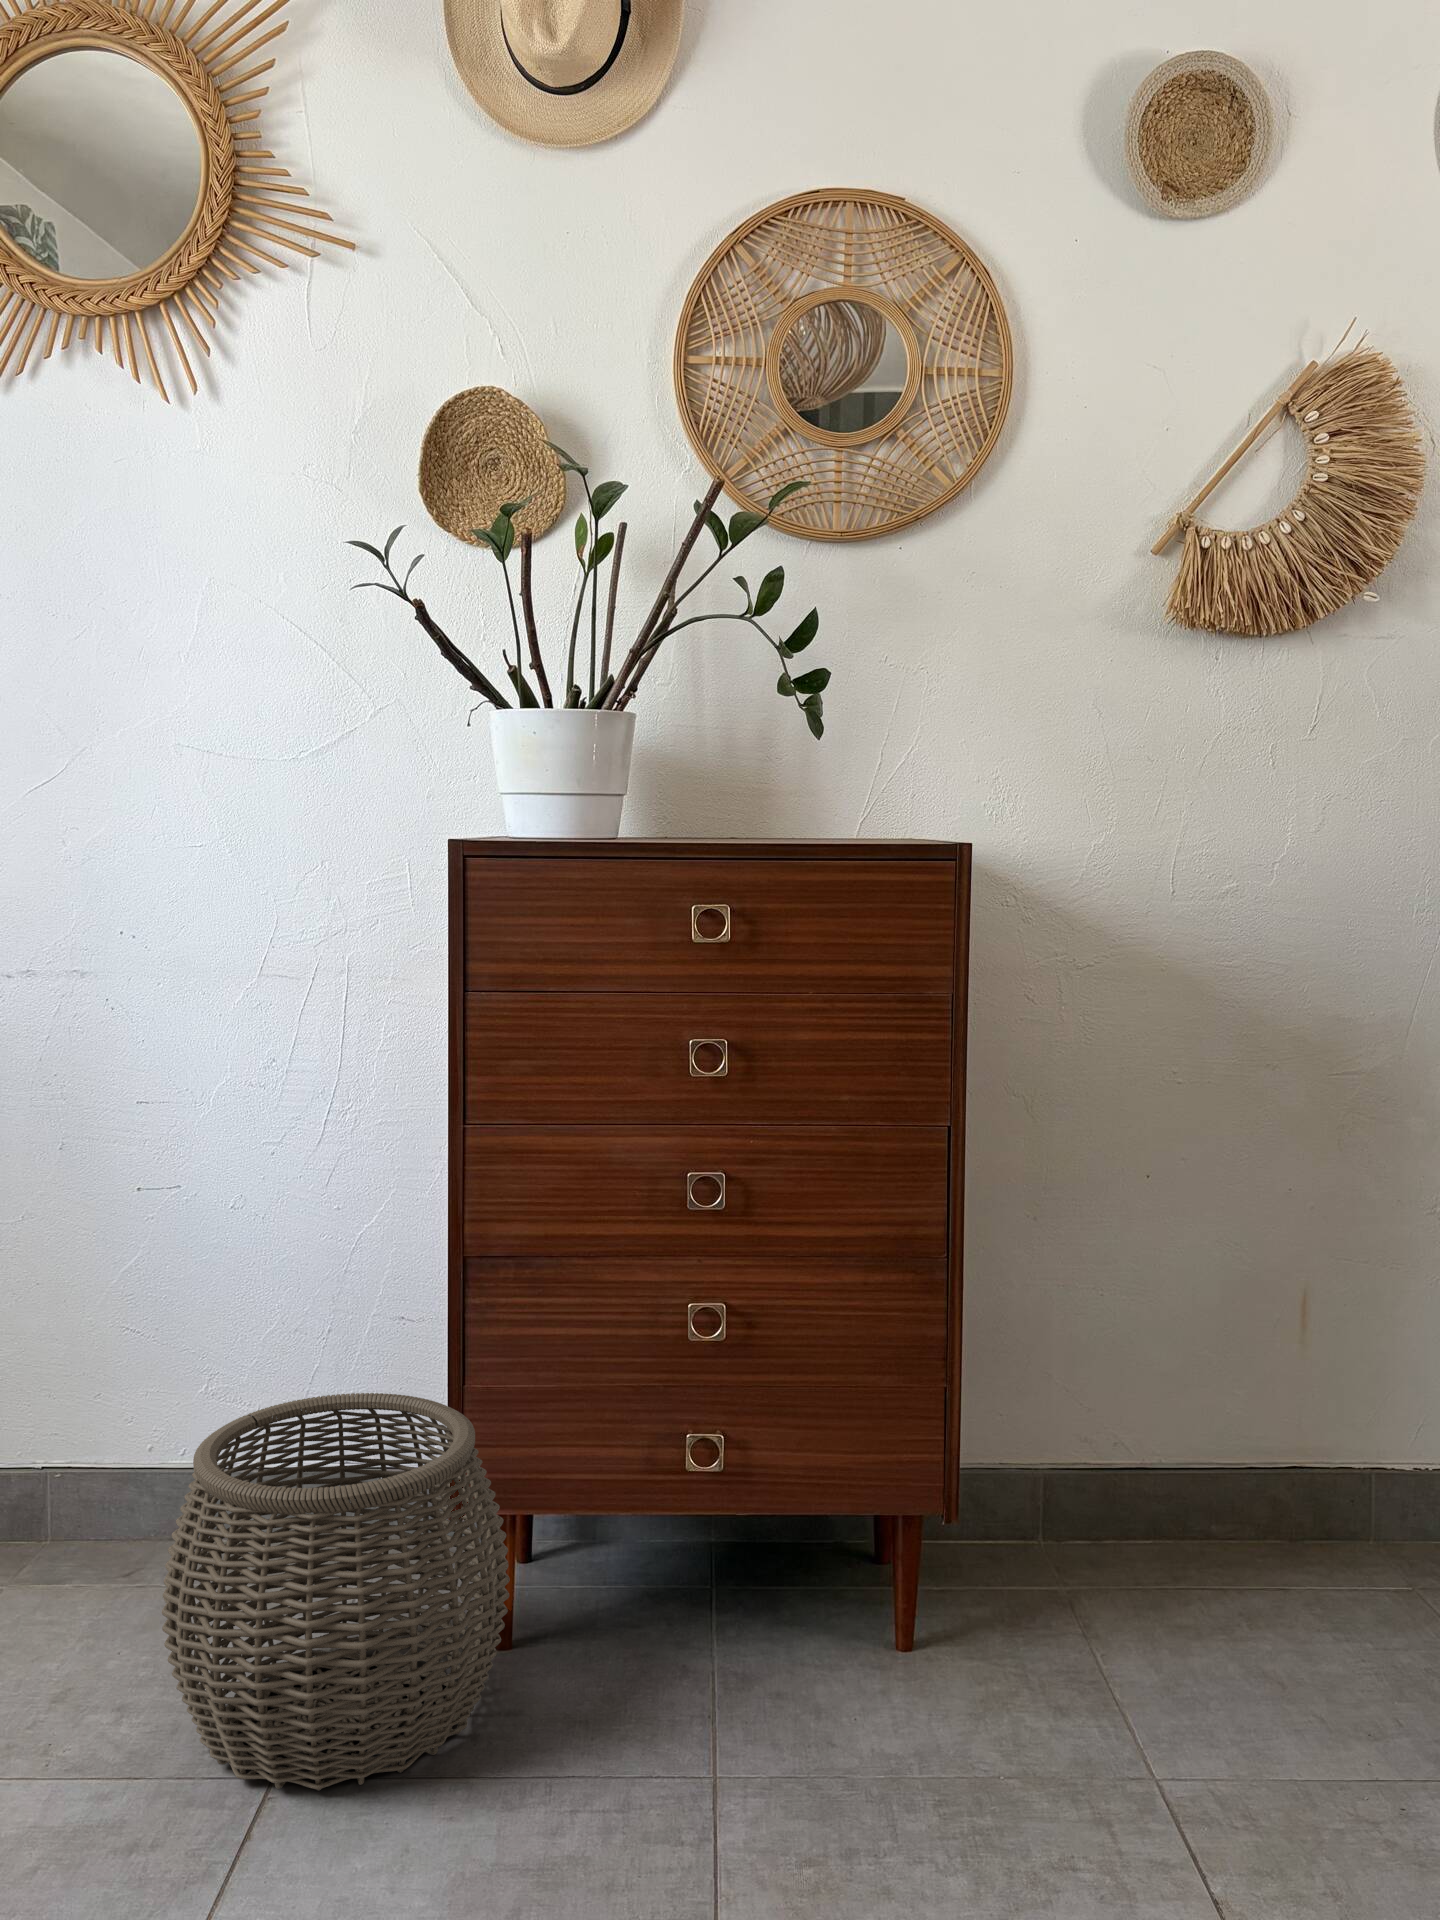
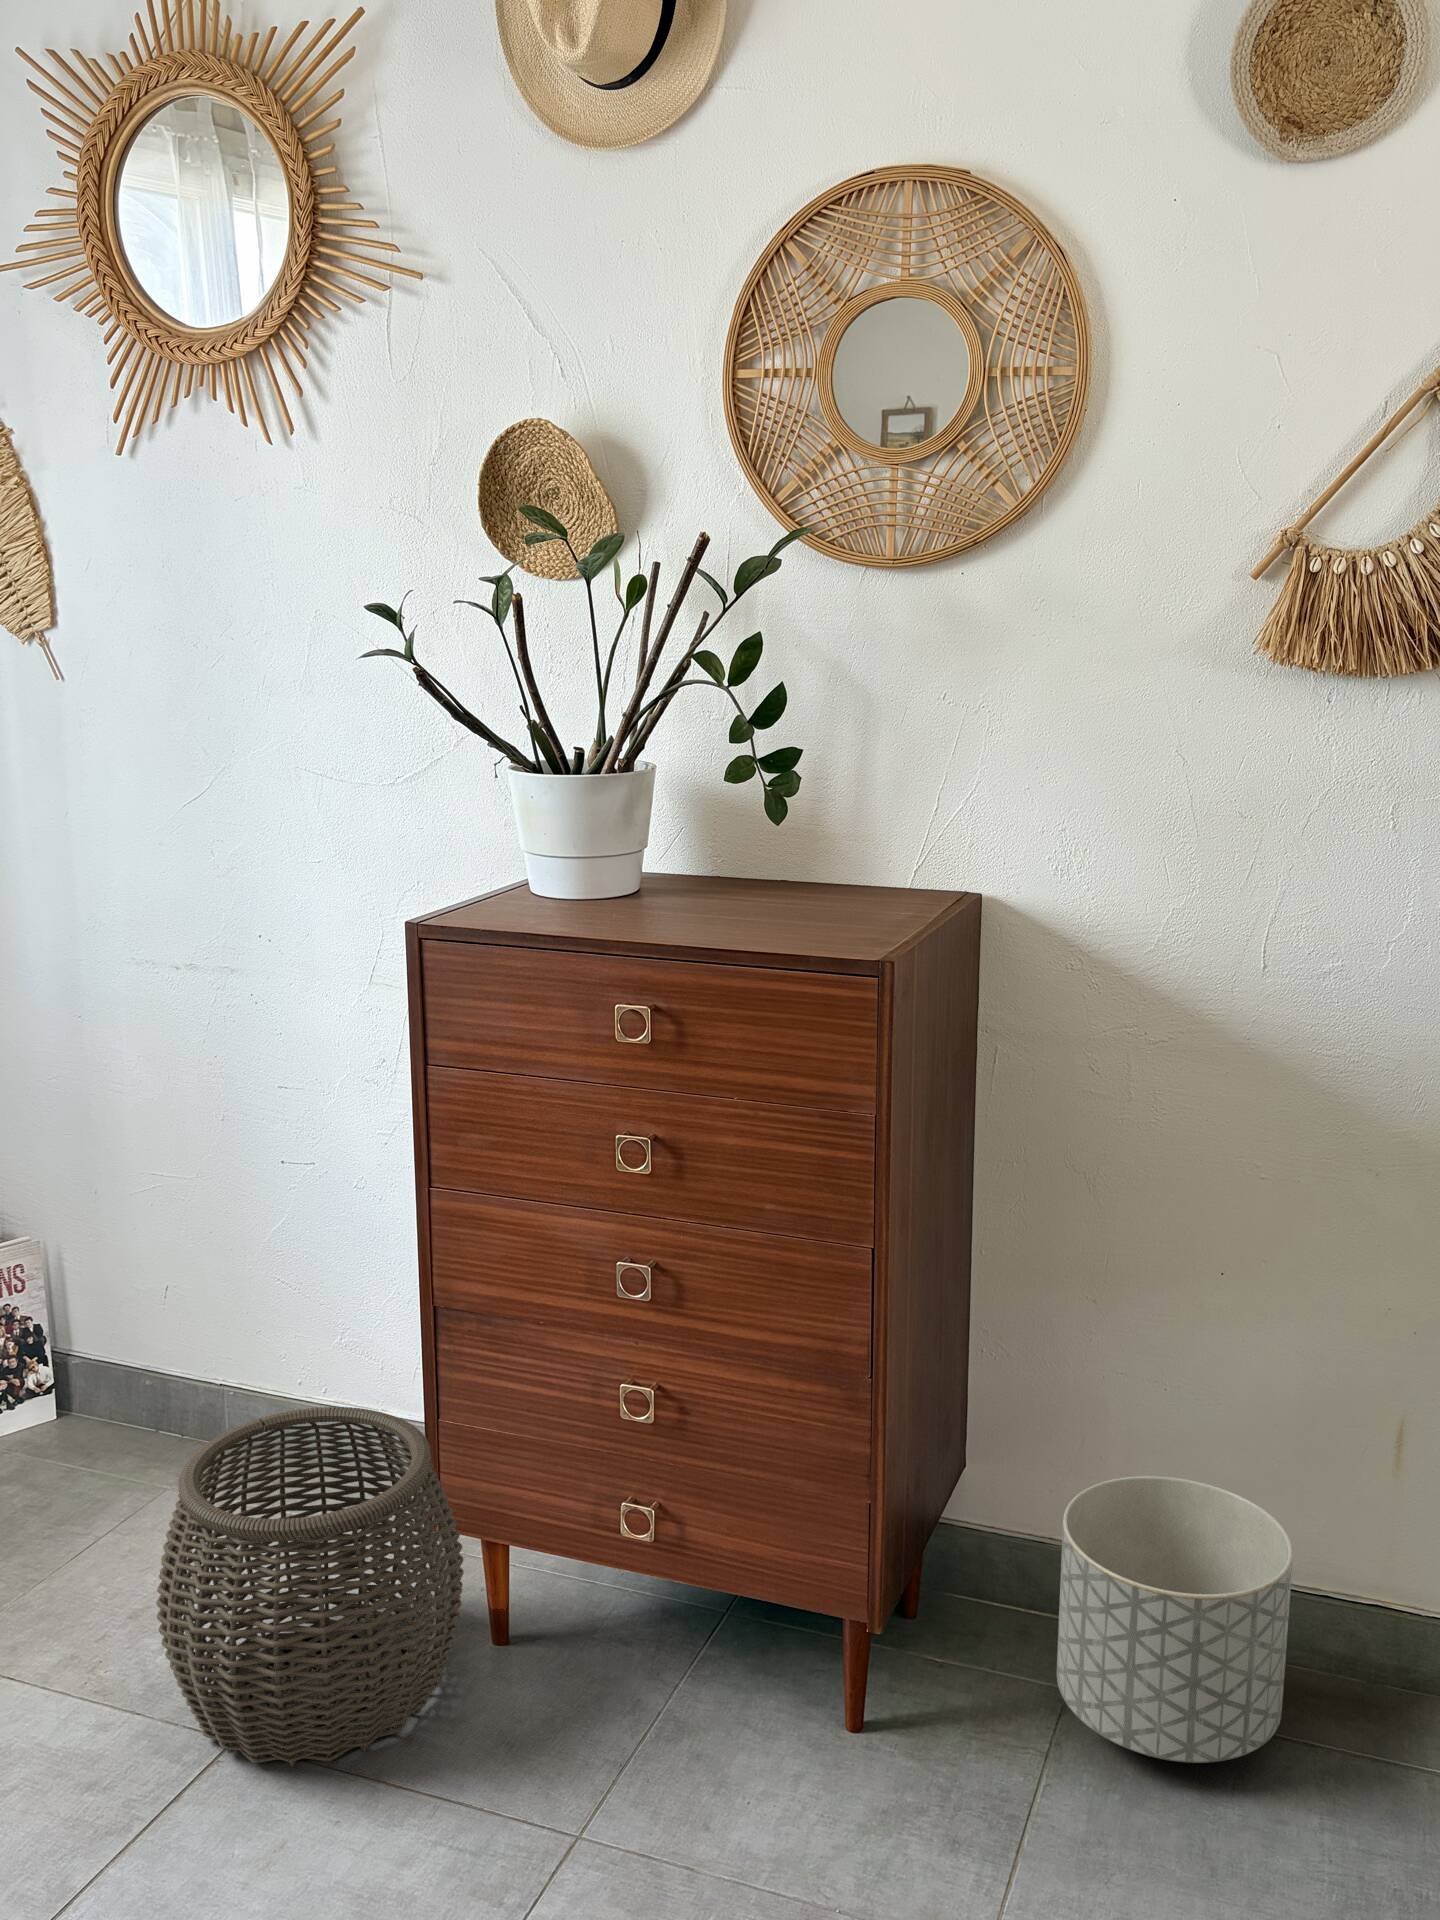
planter: none [1065,1359,1278,1600] -> present [1057,1476,1293,1763]

